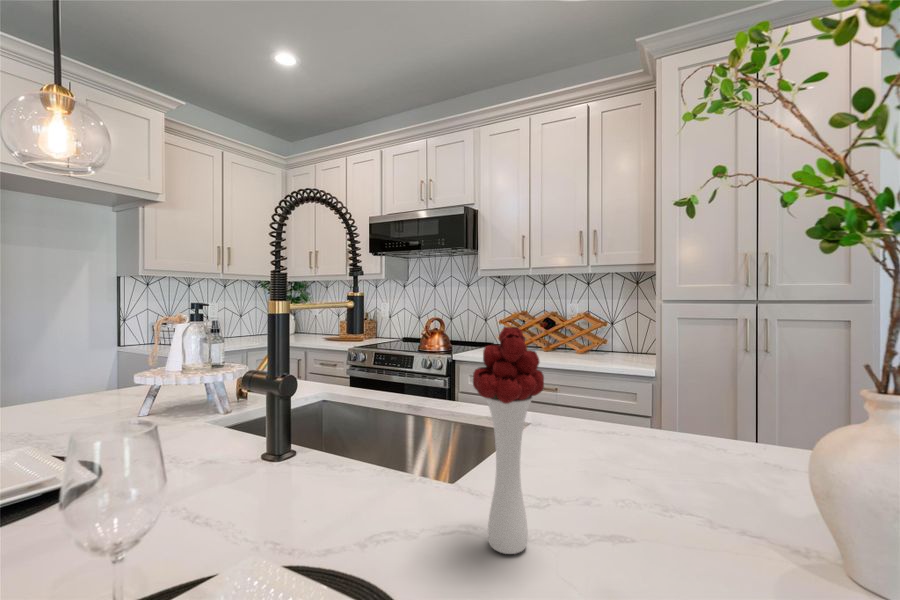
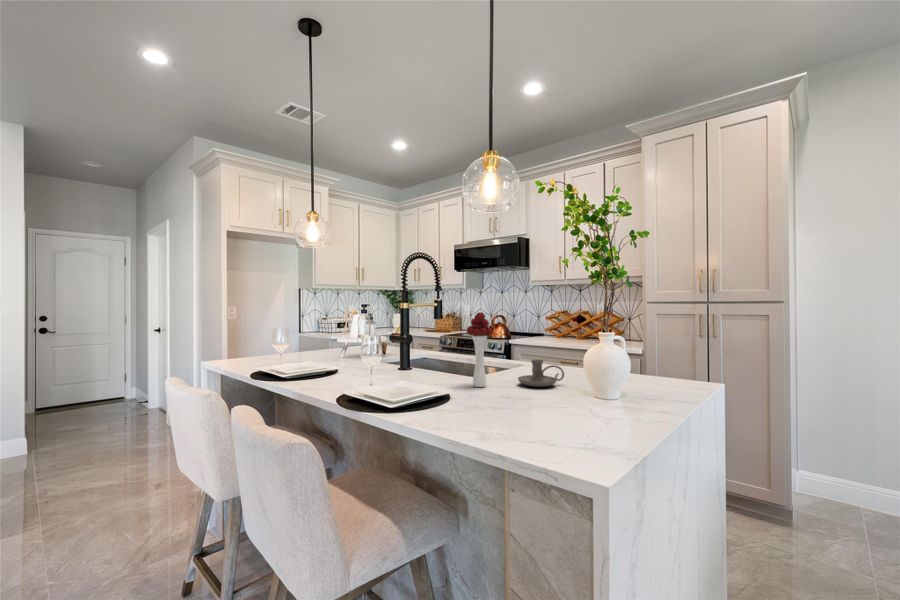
candle holder: none [595,448,707,537] -> present [518,360,564,387]

